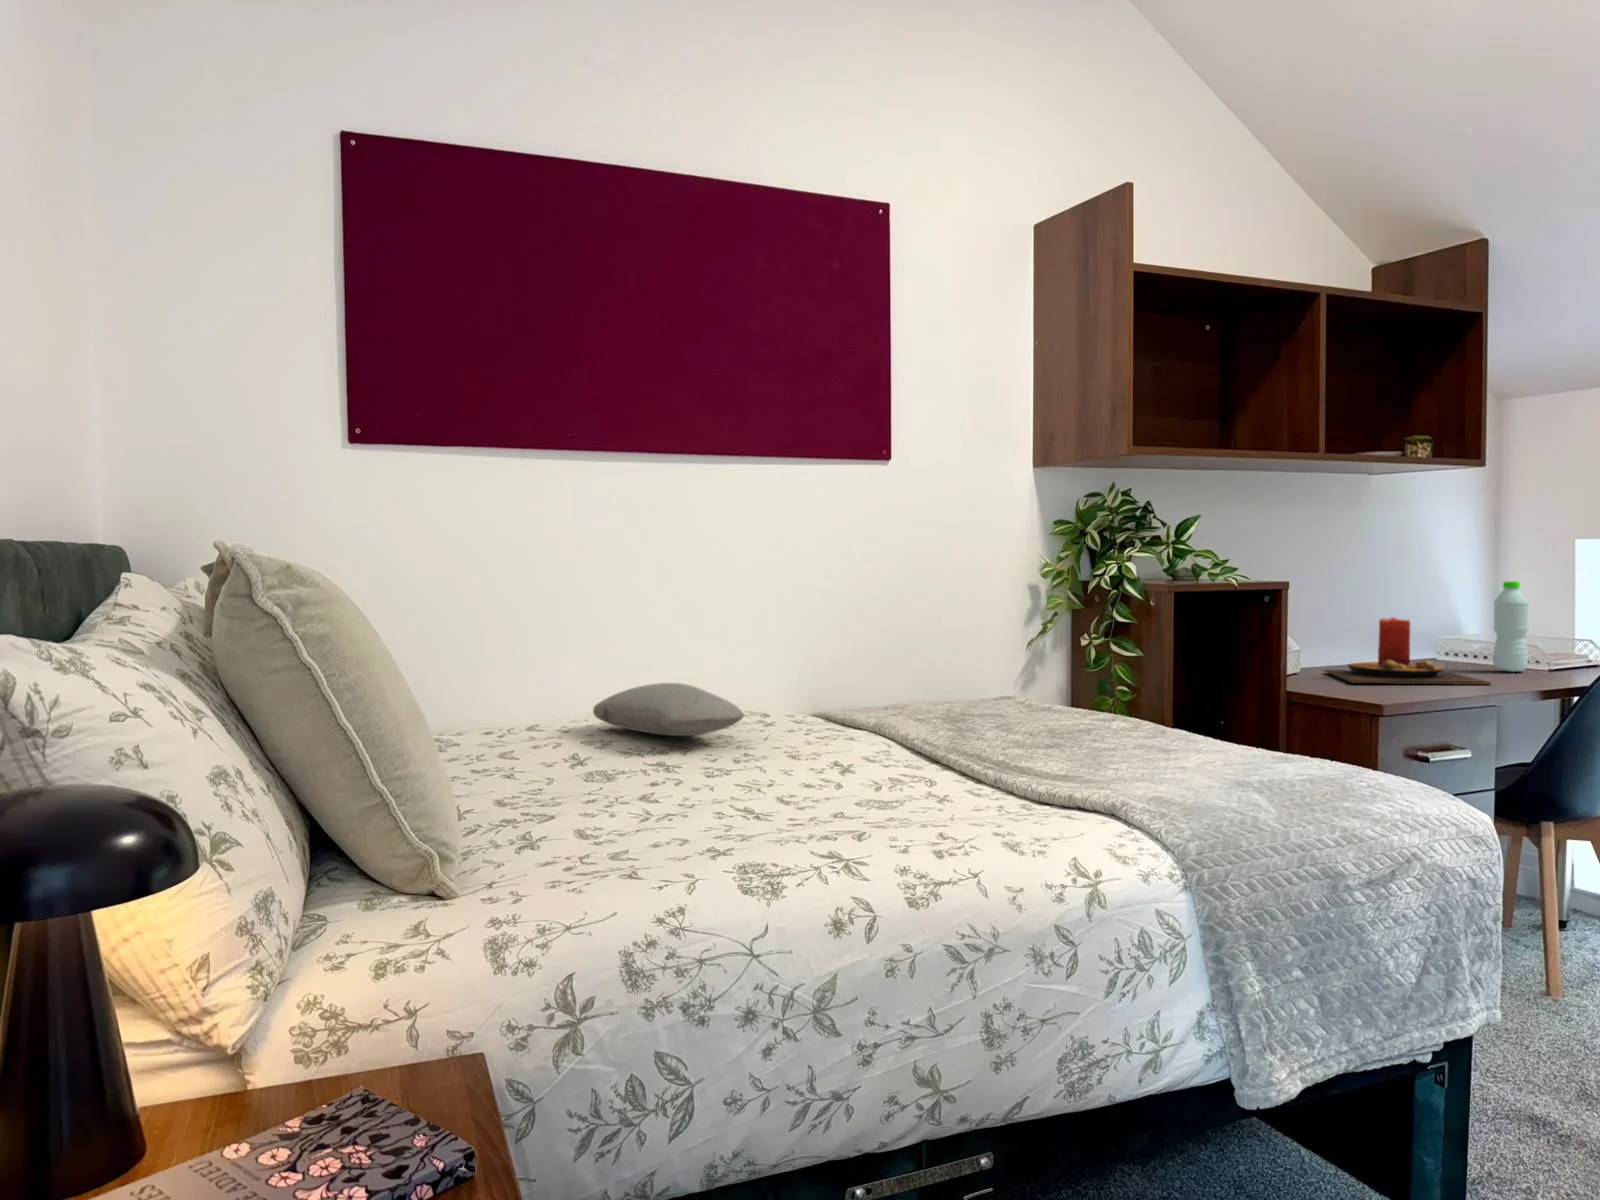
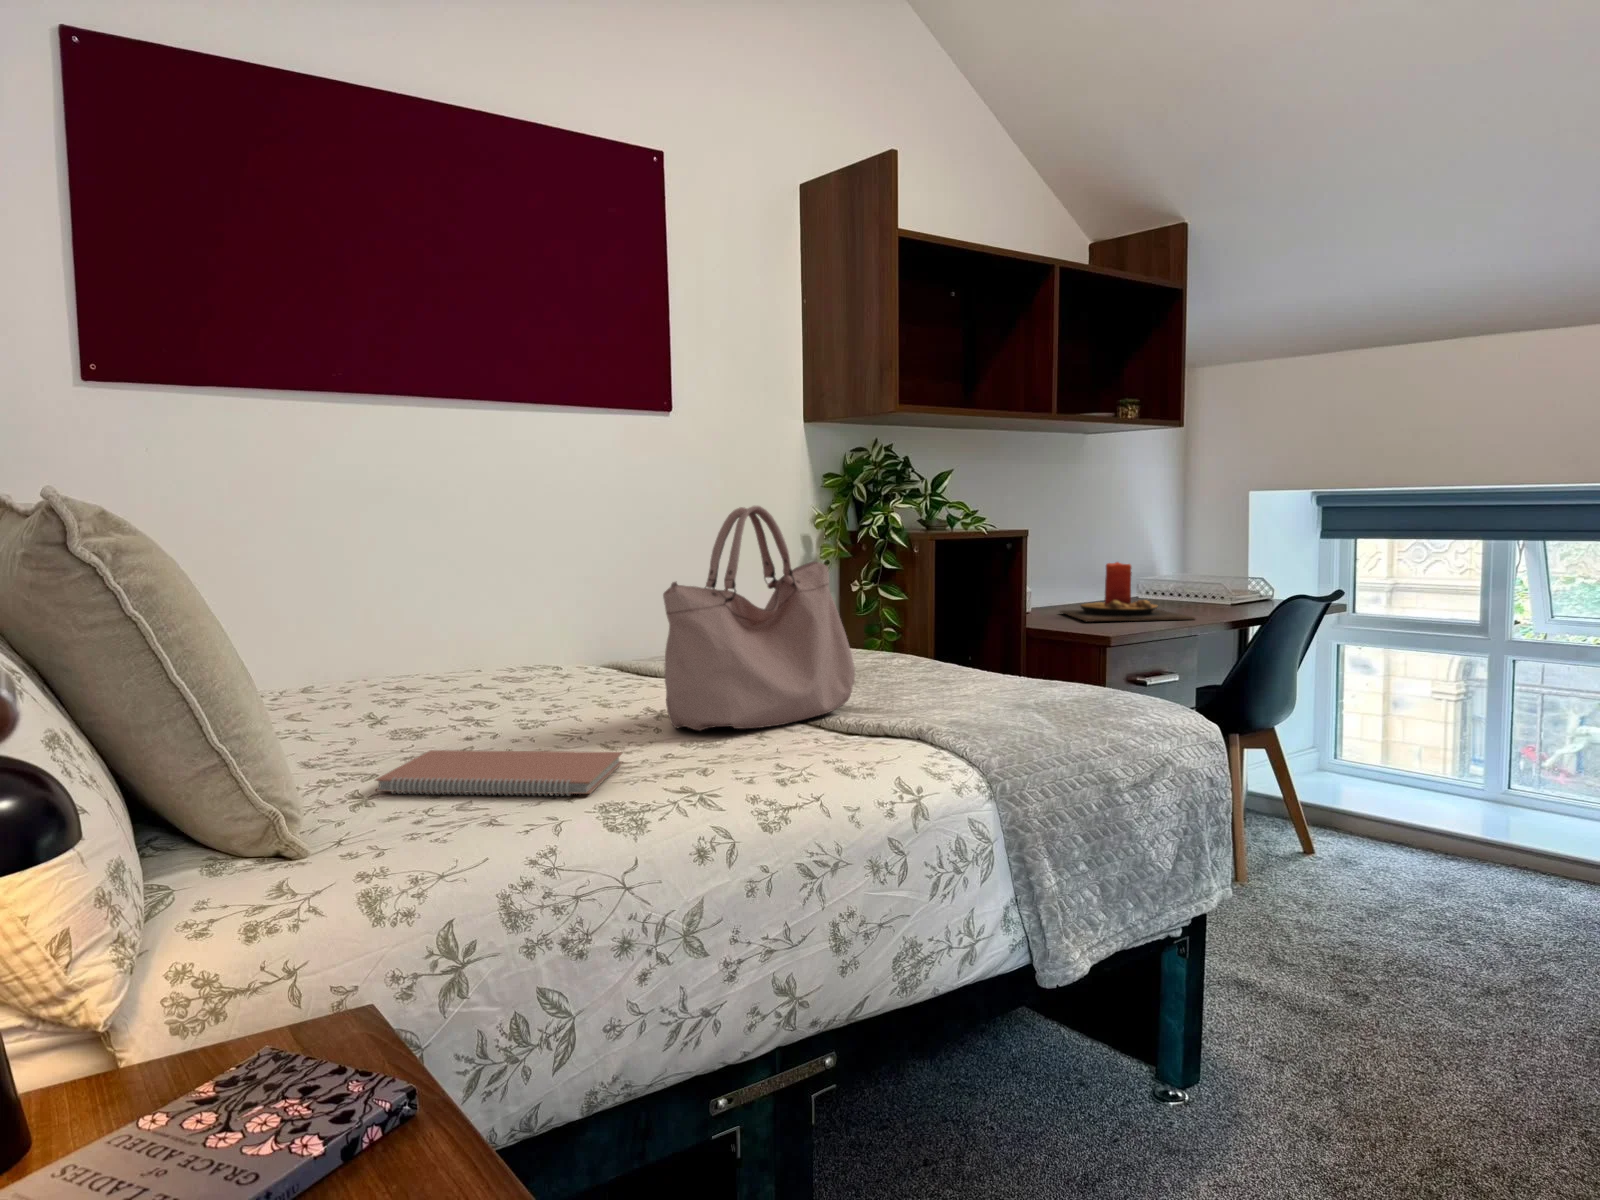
handbag: none [843,558,1051,789] -> present [663,506,855,731]
water bottle: present [1493,581,1529,672] -> none [1194,529,1221,608]
pillow: present [593,683,744,736] -> none [367,638,543,690]
notebook: none [548,794,787,851] -> present [375,750,623,796]

